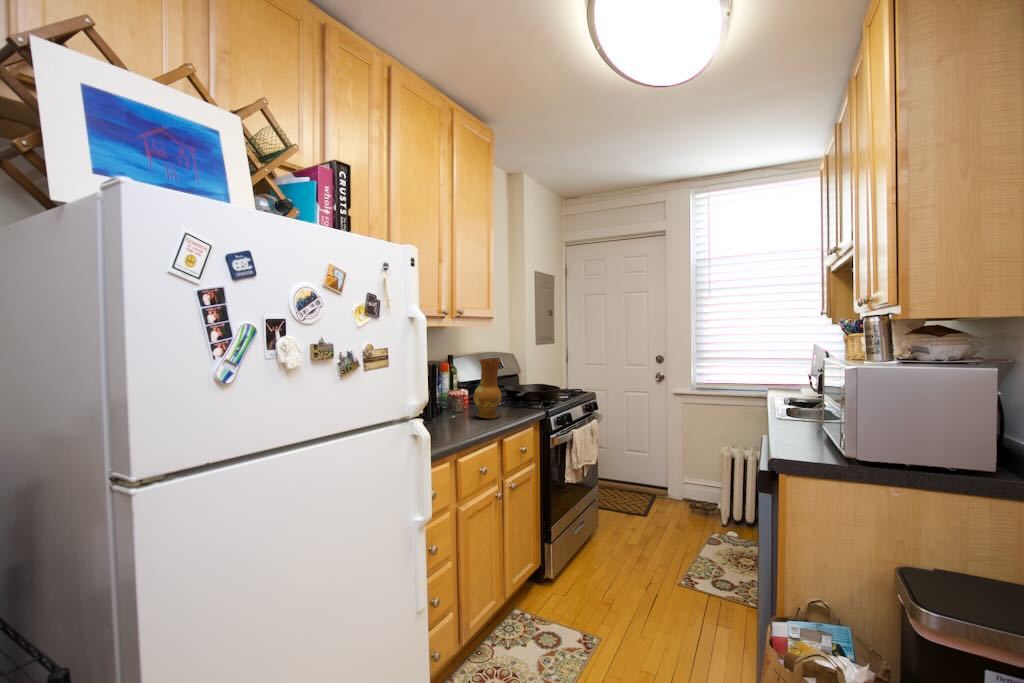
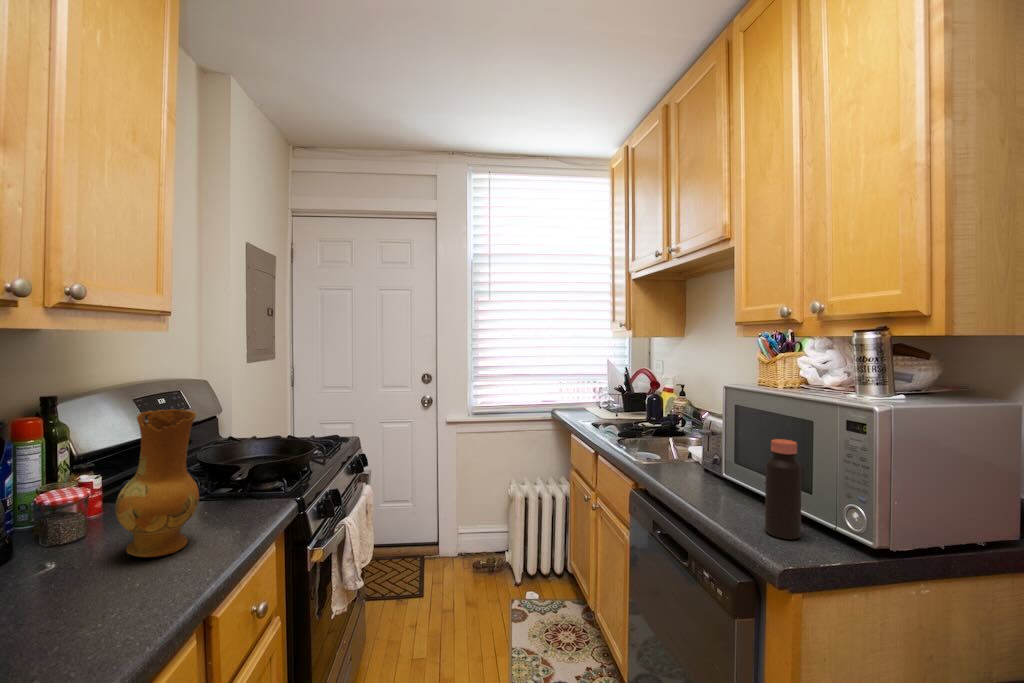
bottle: none [793,389,817,451] -> present [765,439,802,540]

